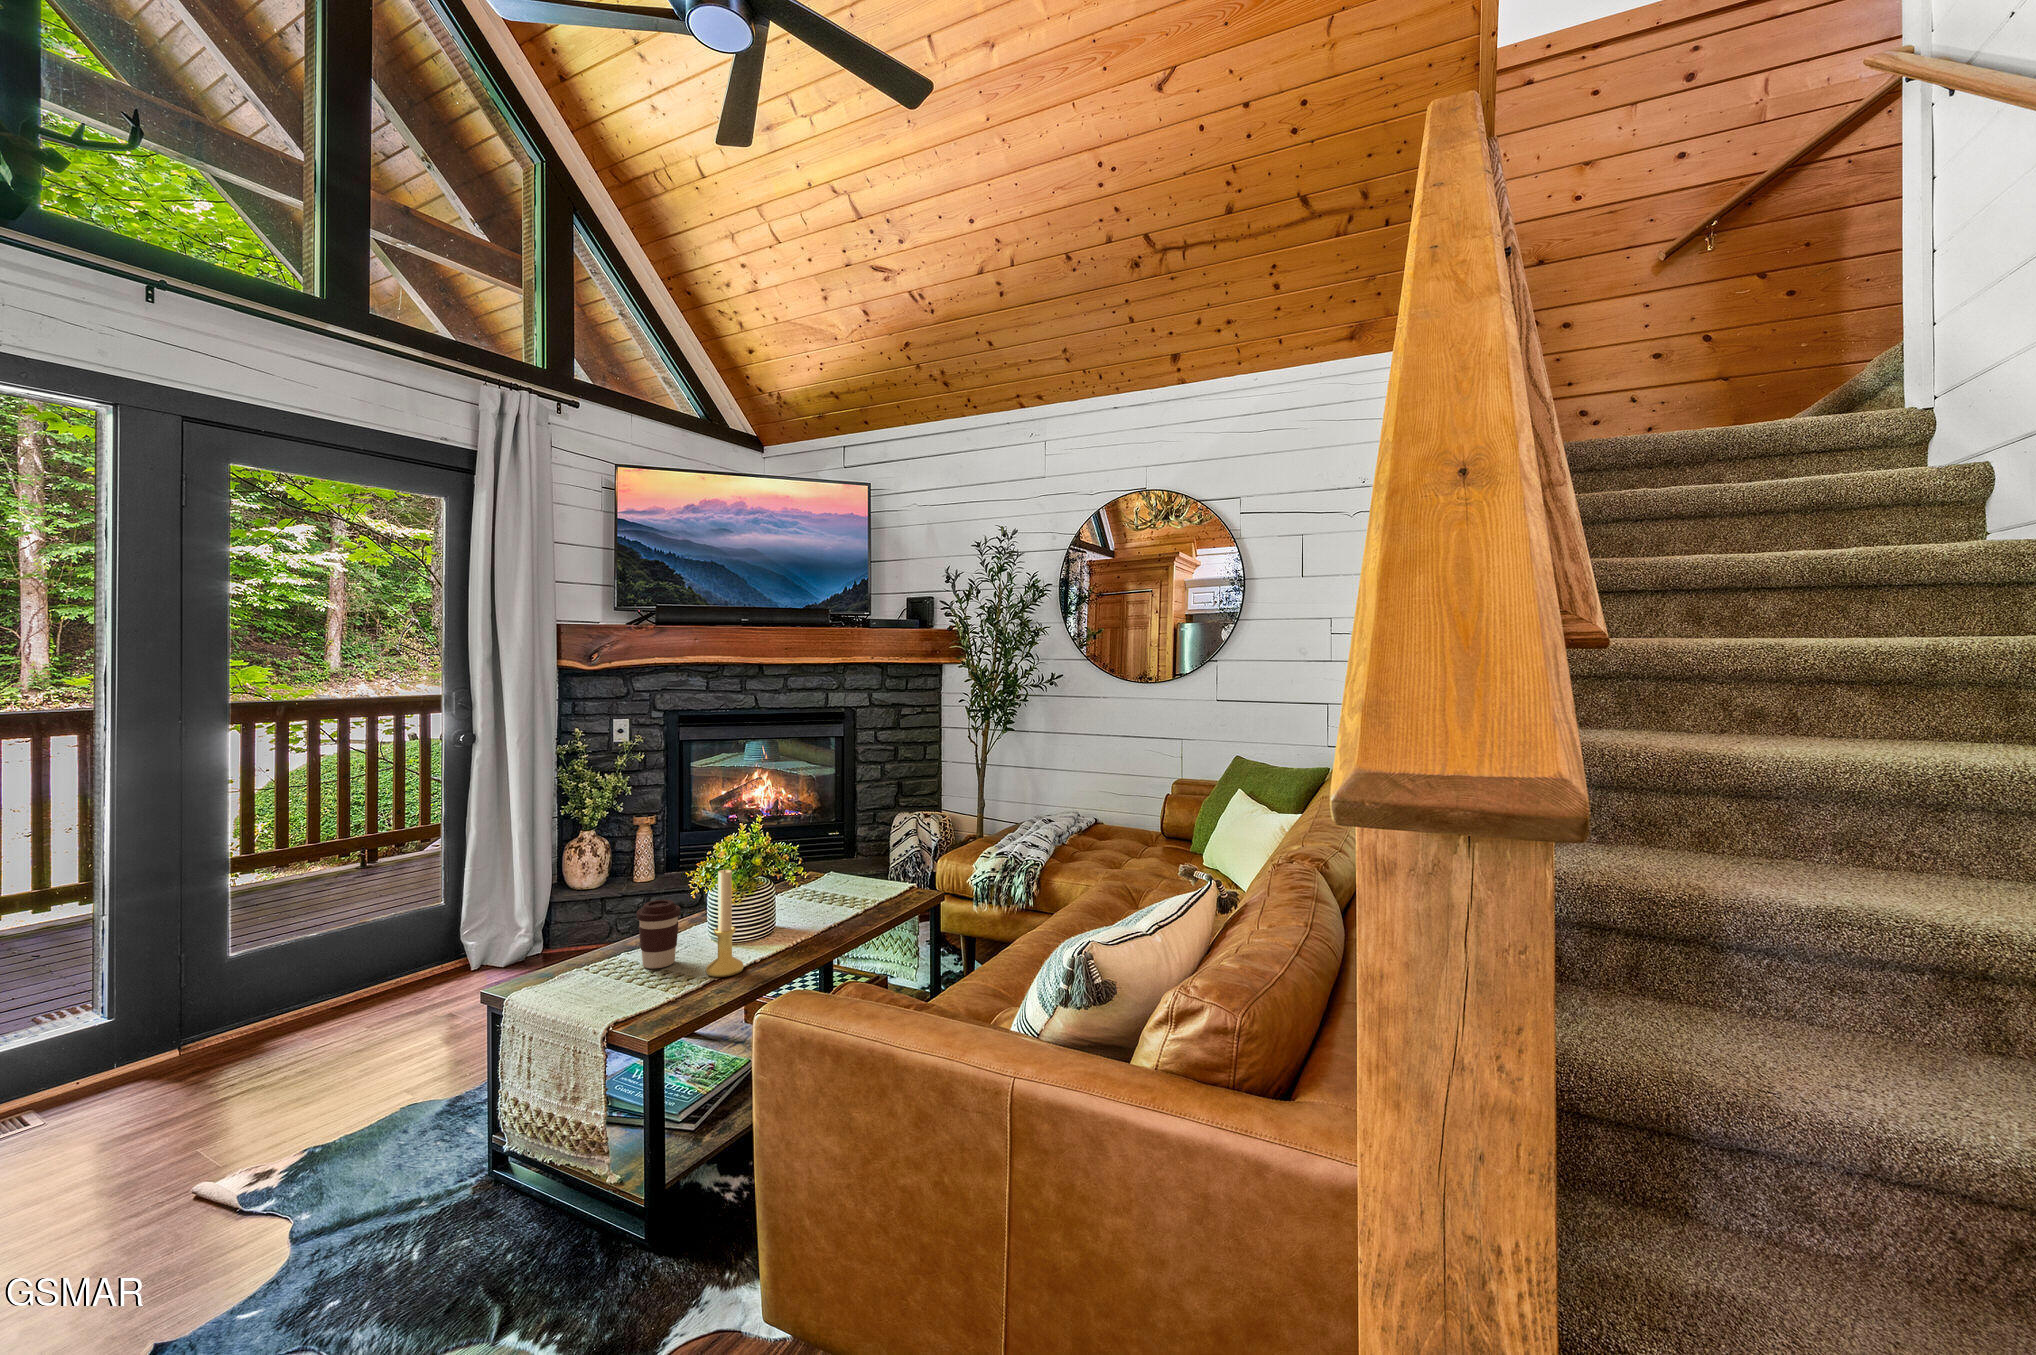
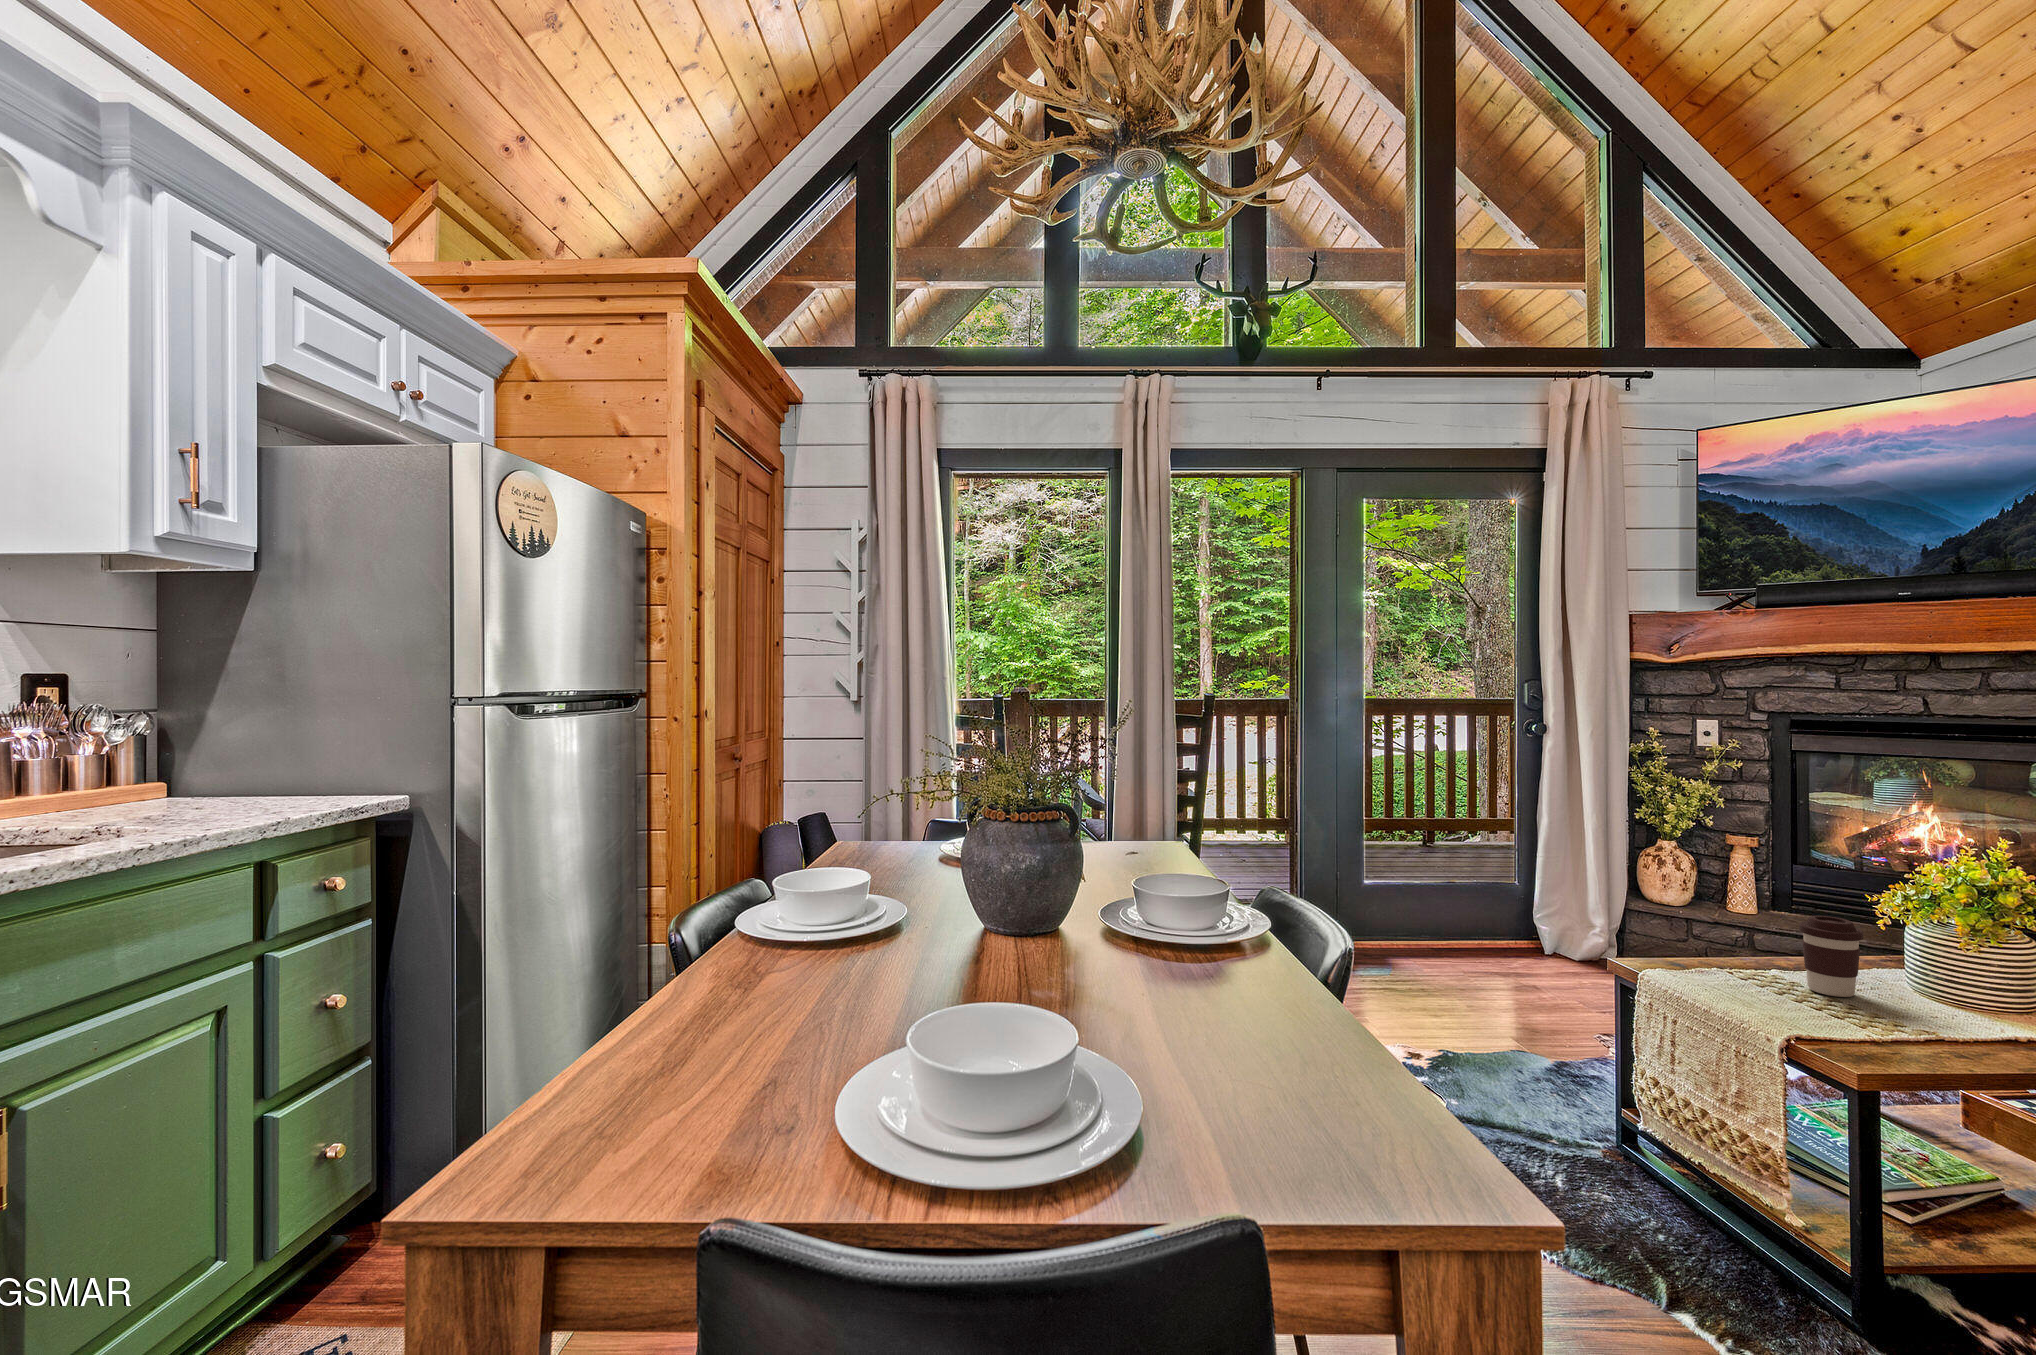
candle holder: present [706,869,744,977] -> none [1911,891,1976,1032]

